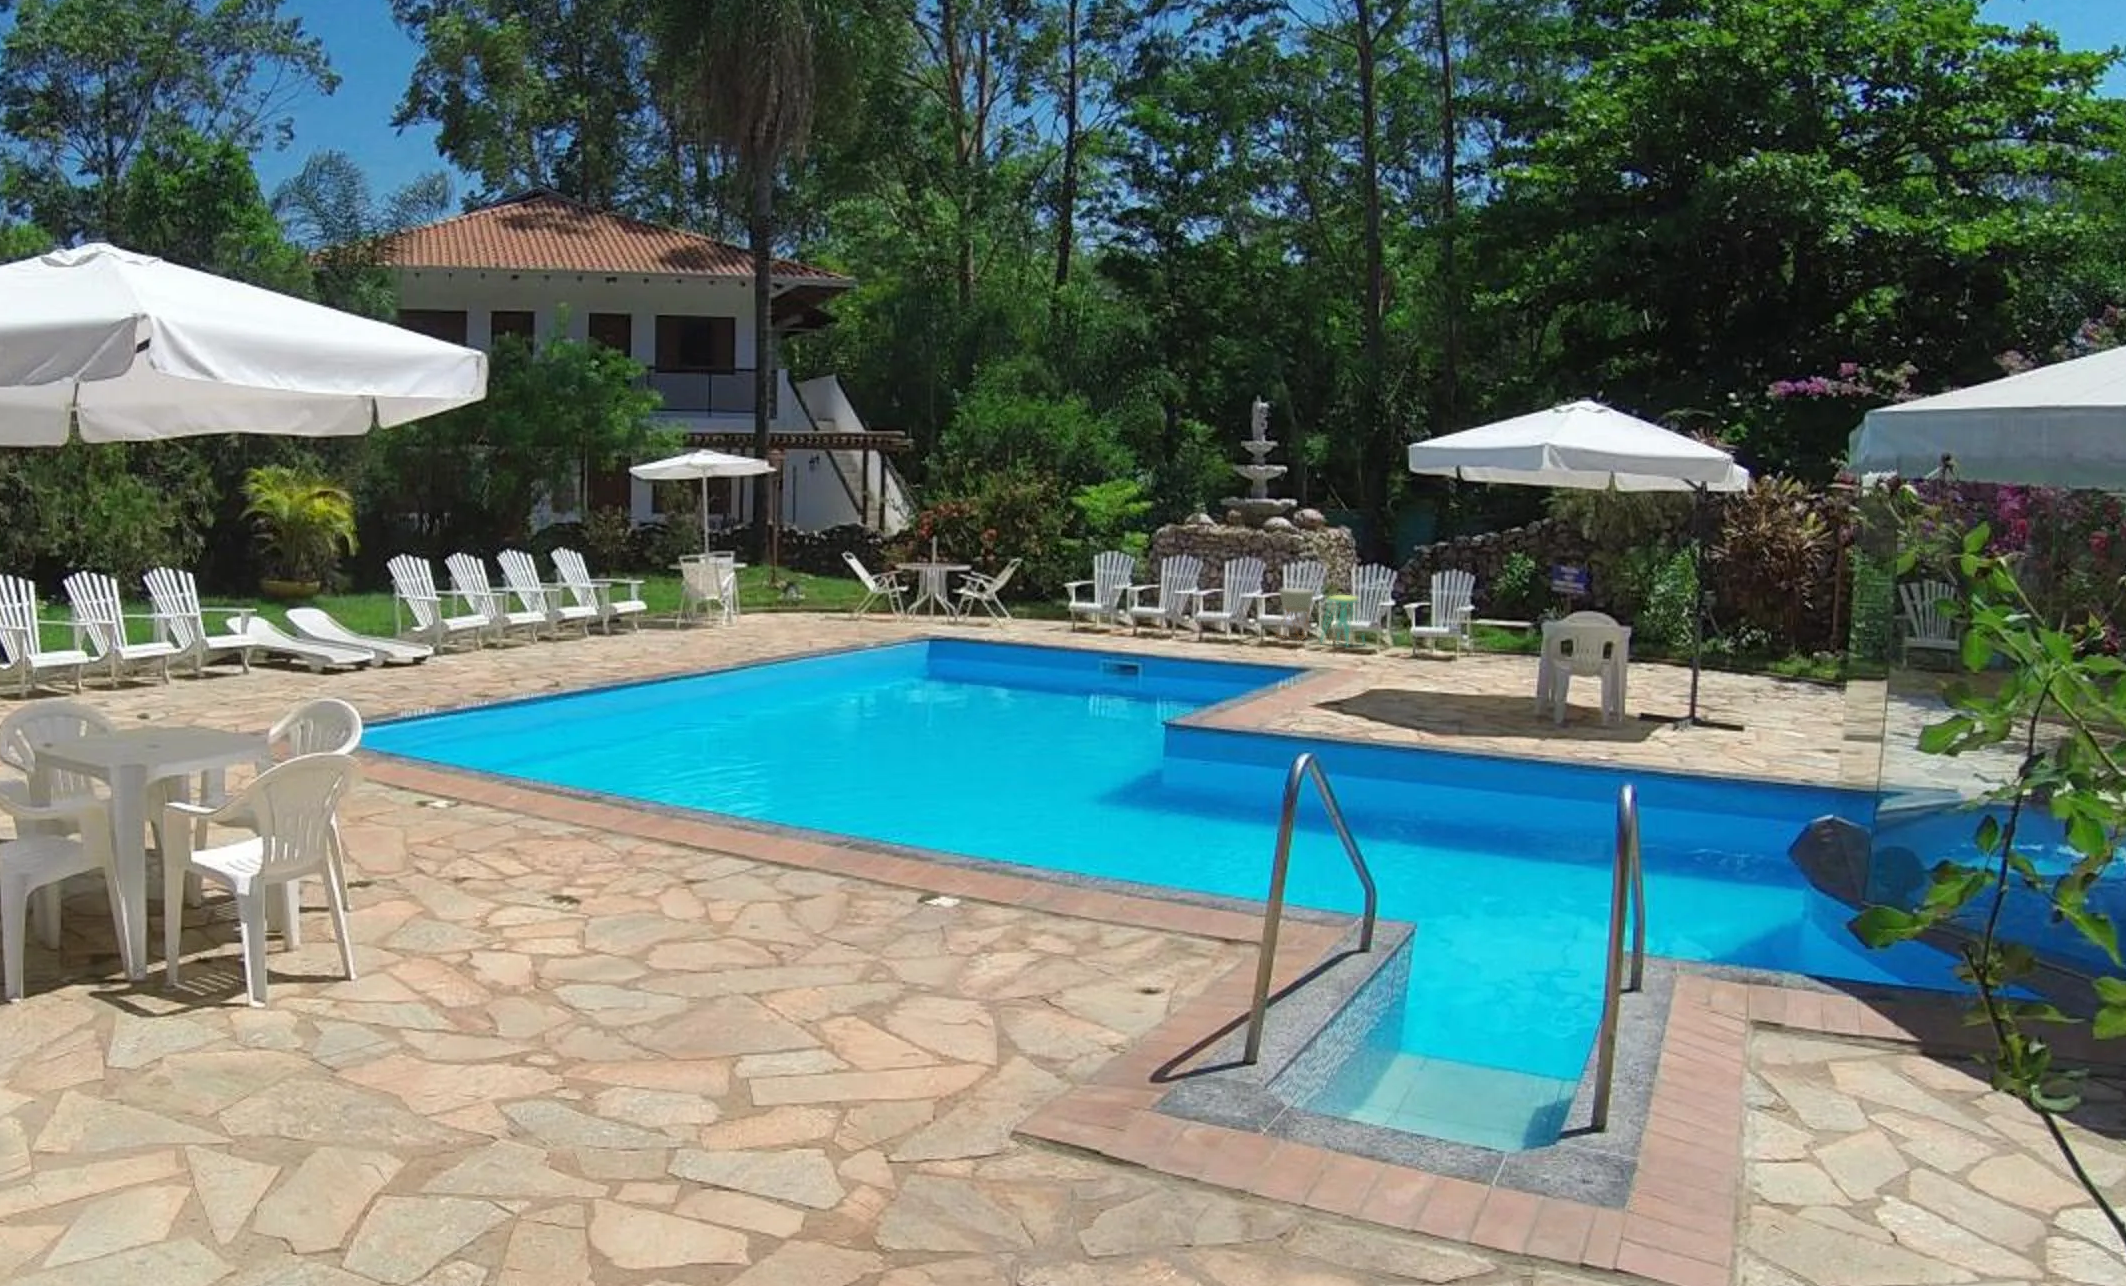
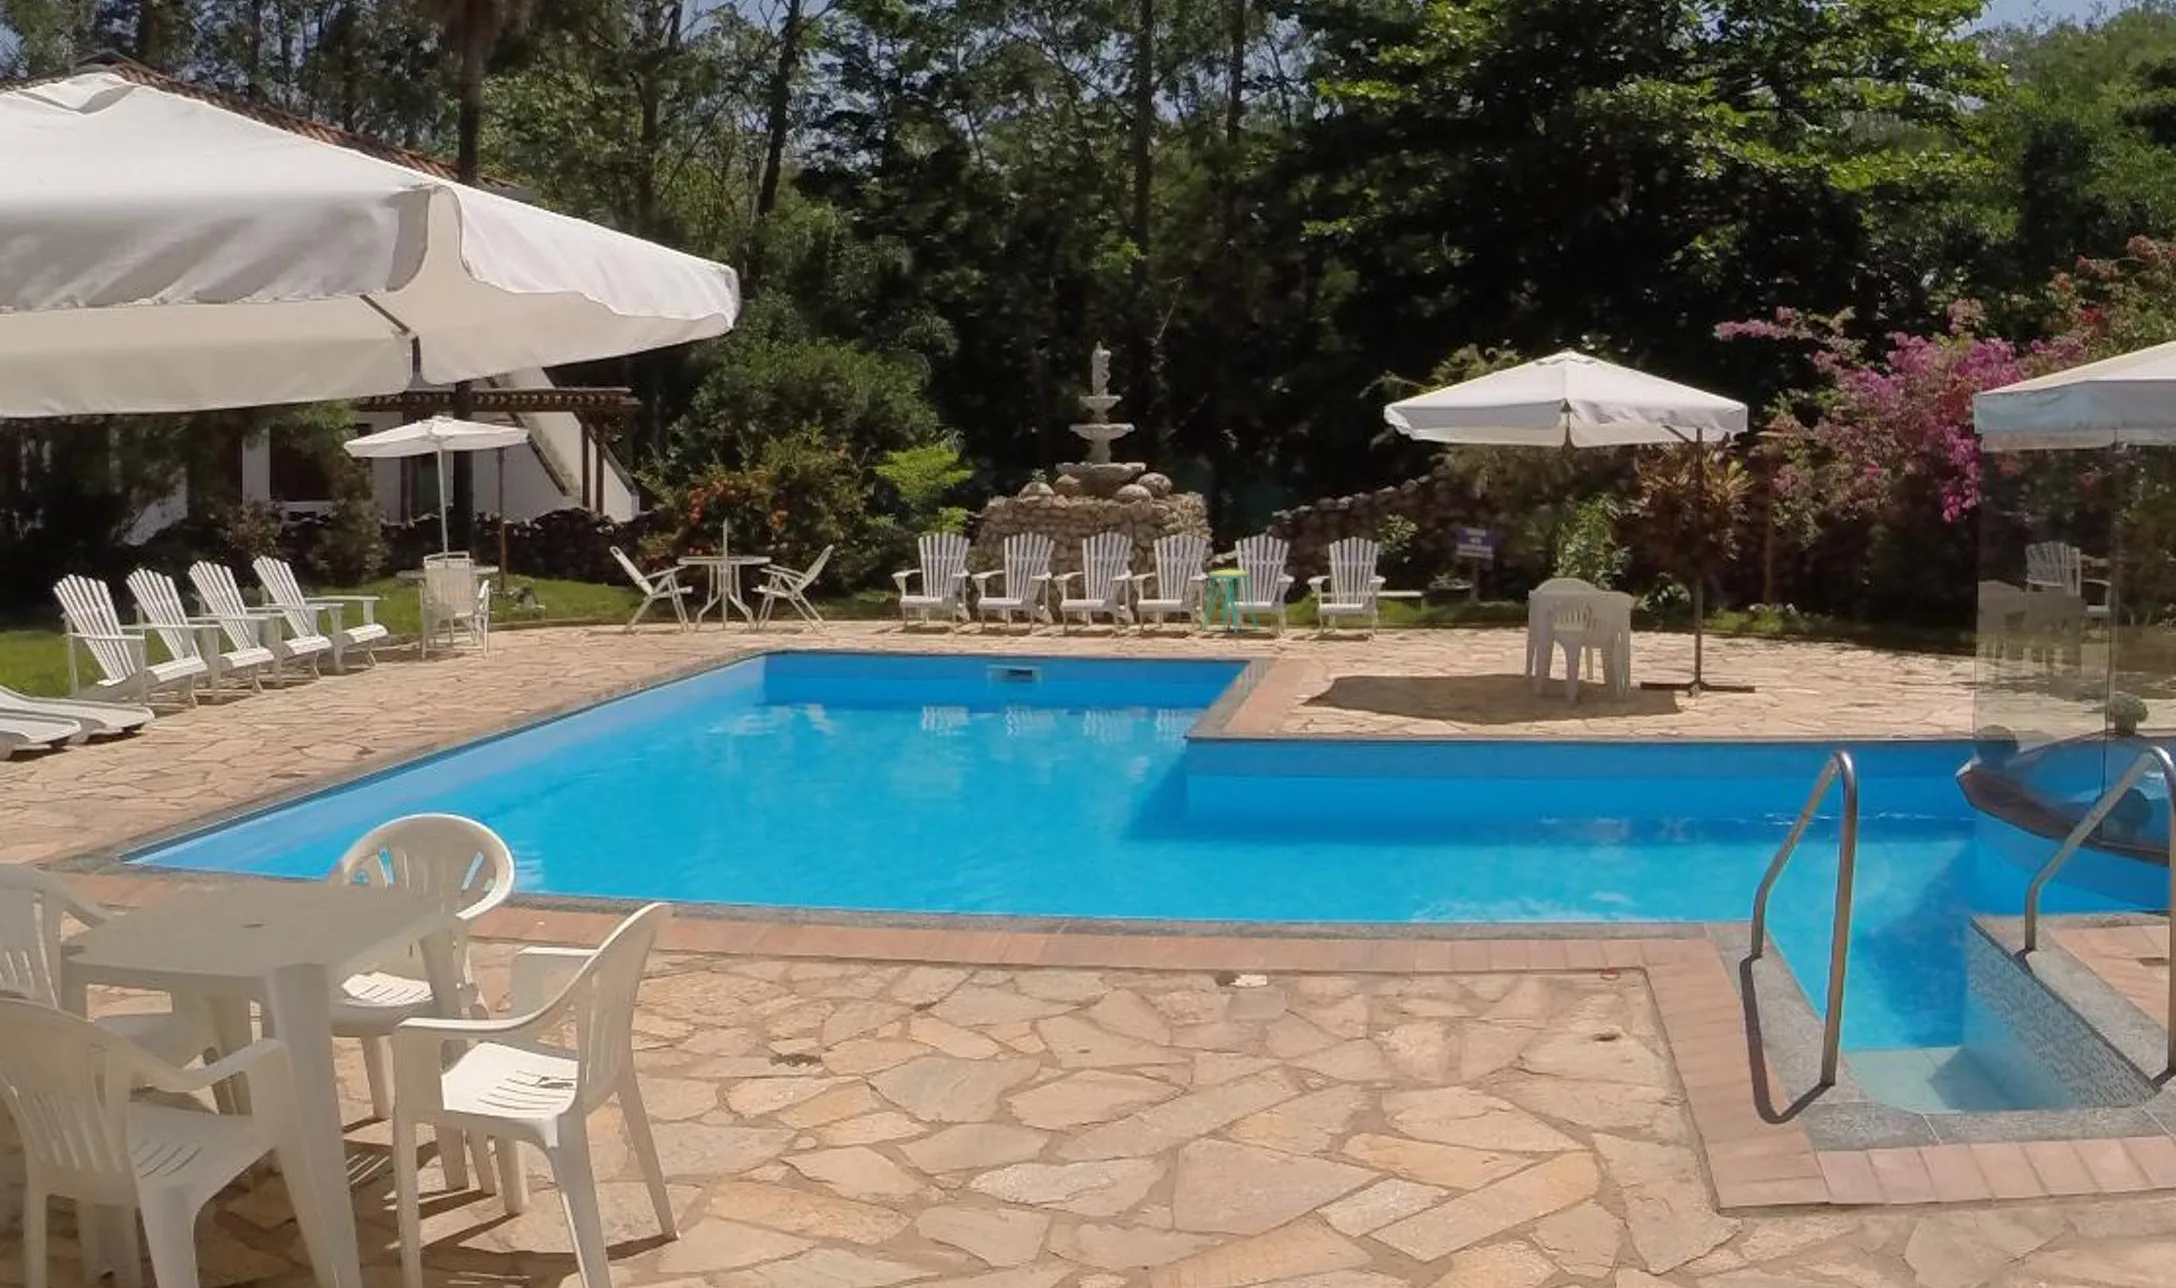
planter: present [1275,588,1314,640] -> none [1149,565,1193,628]

